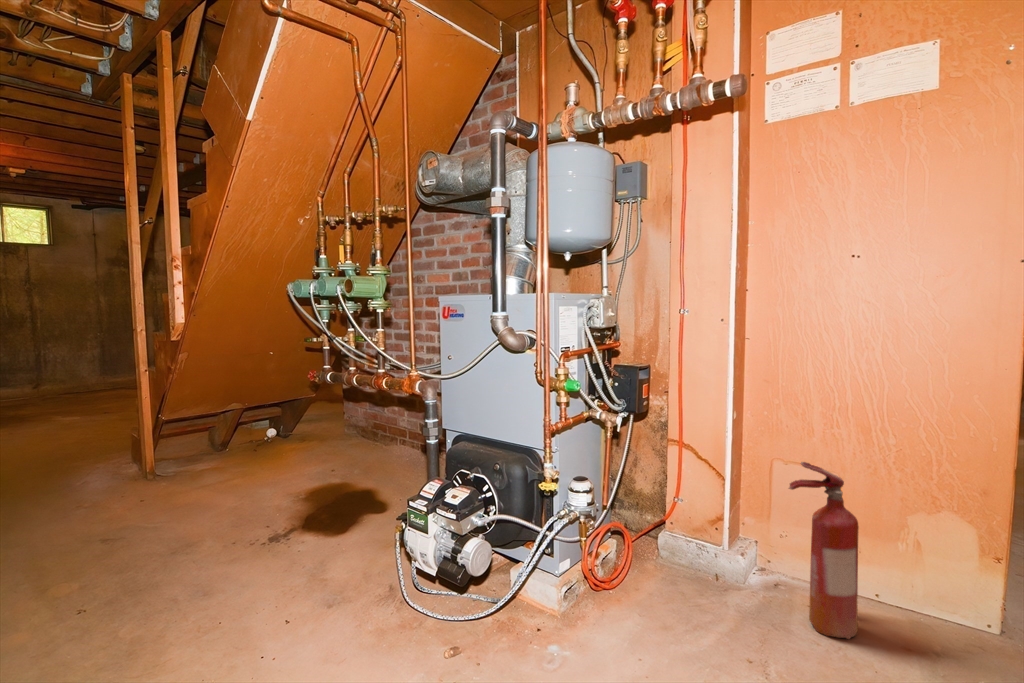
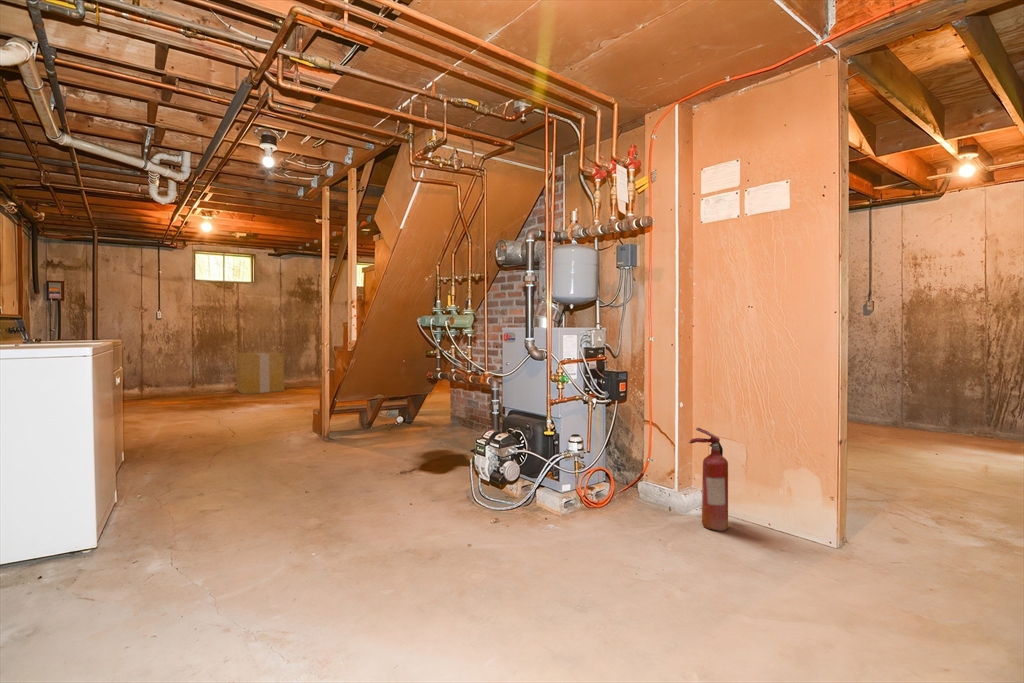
cardboard box: none [6,343,88,407] -> present [236,352,284,394]

